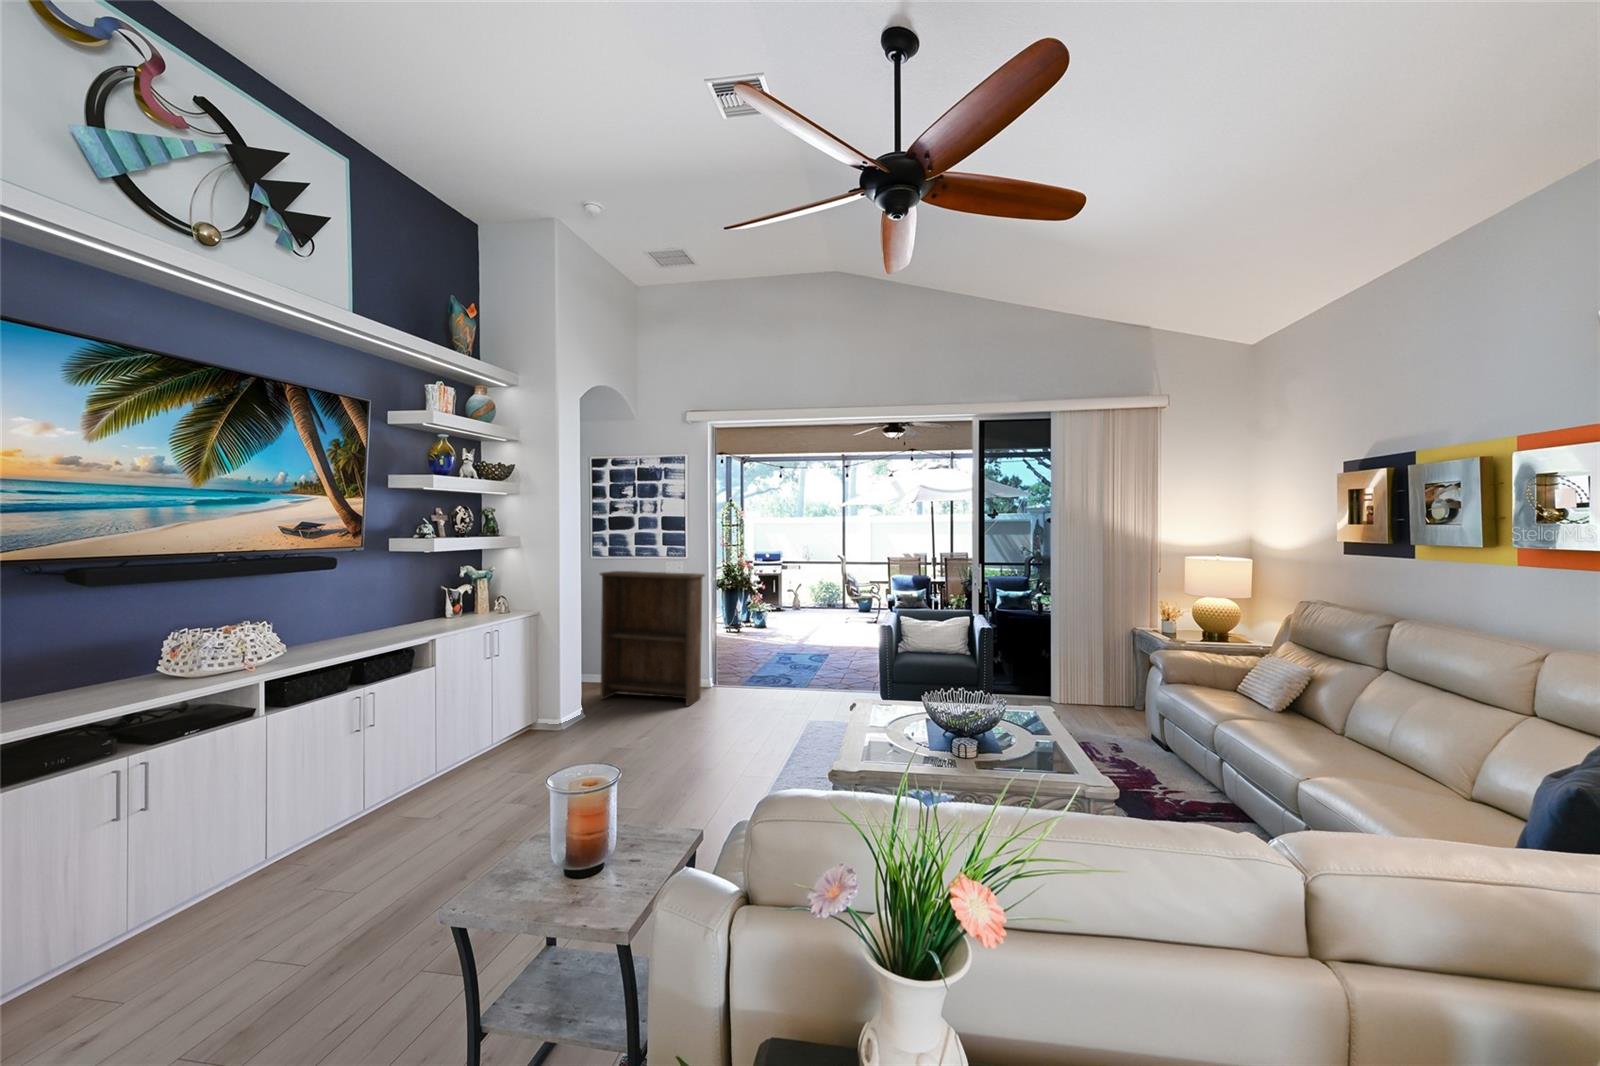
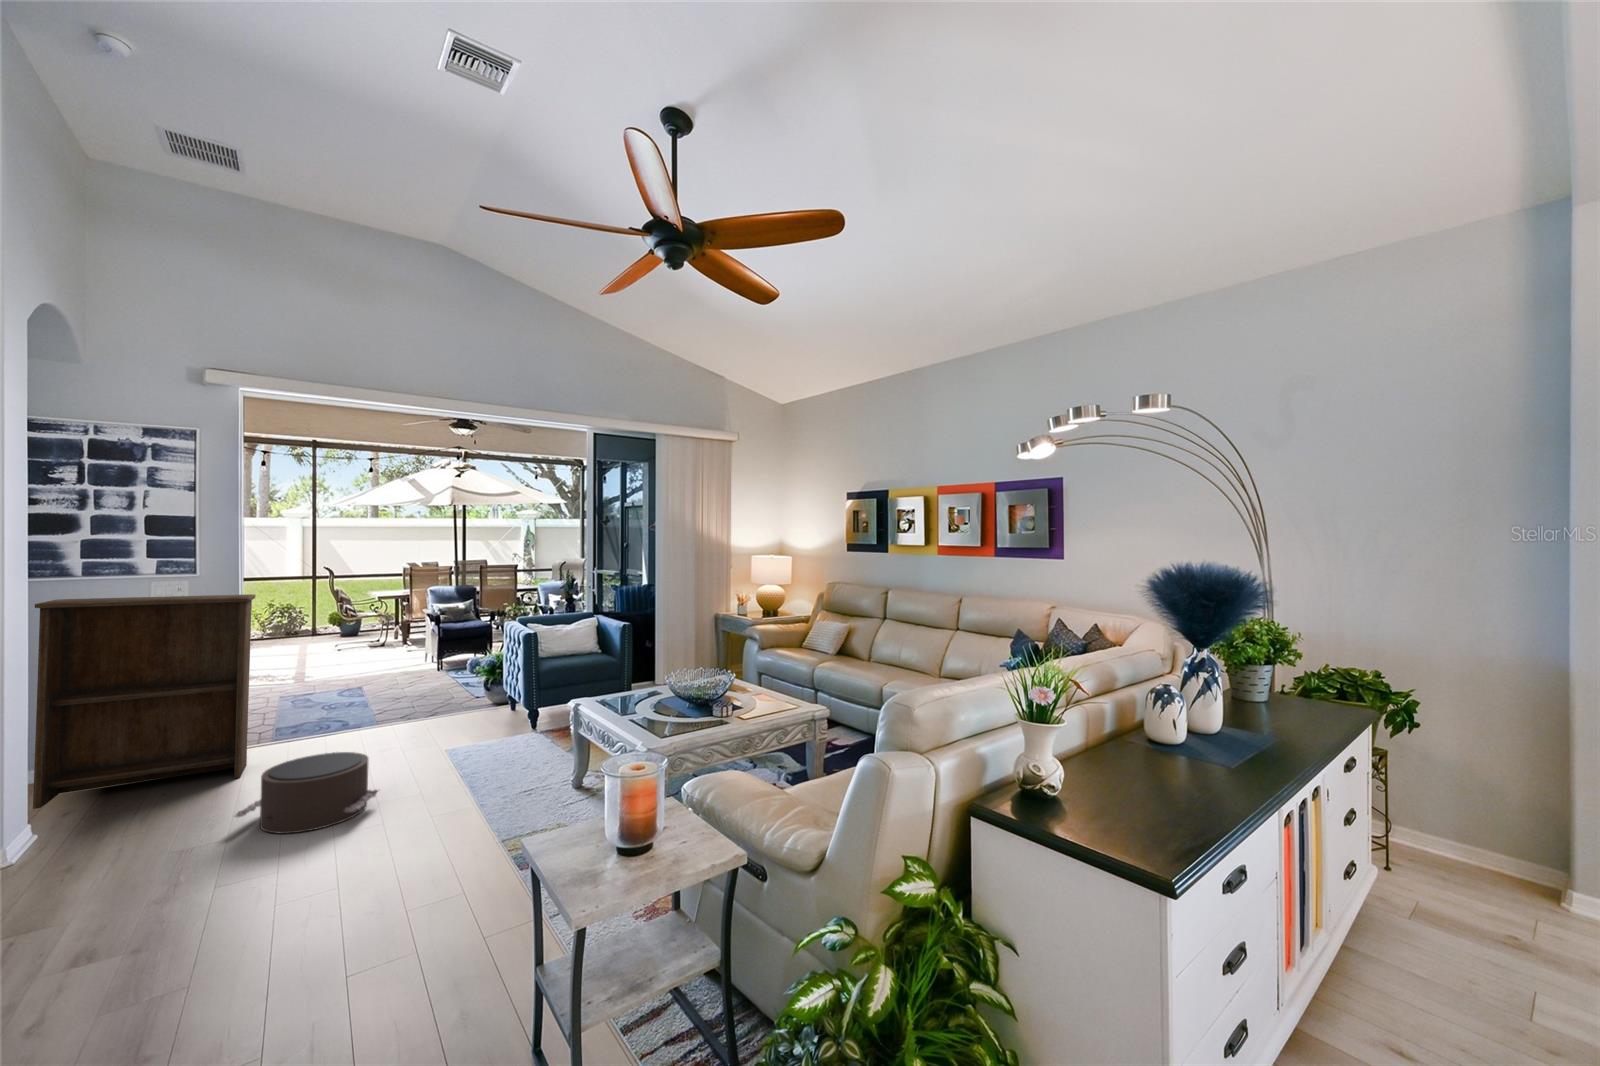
pouf: none [647,700,729,756] -> present [235,752,378,834]

